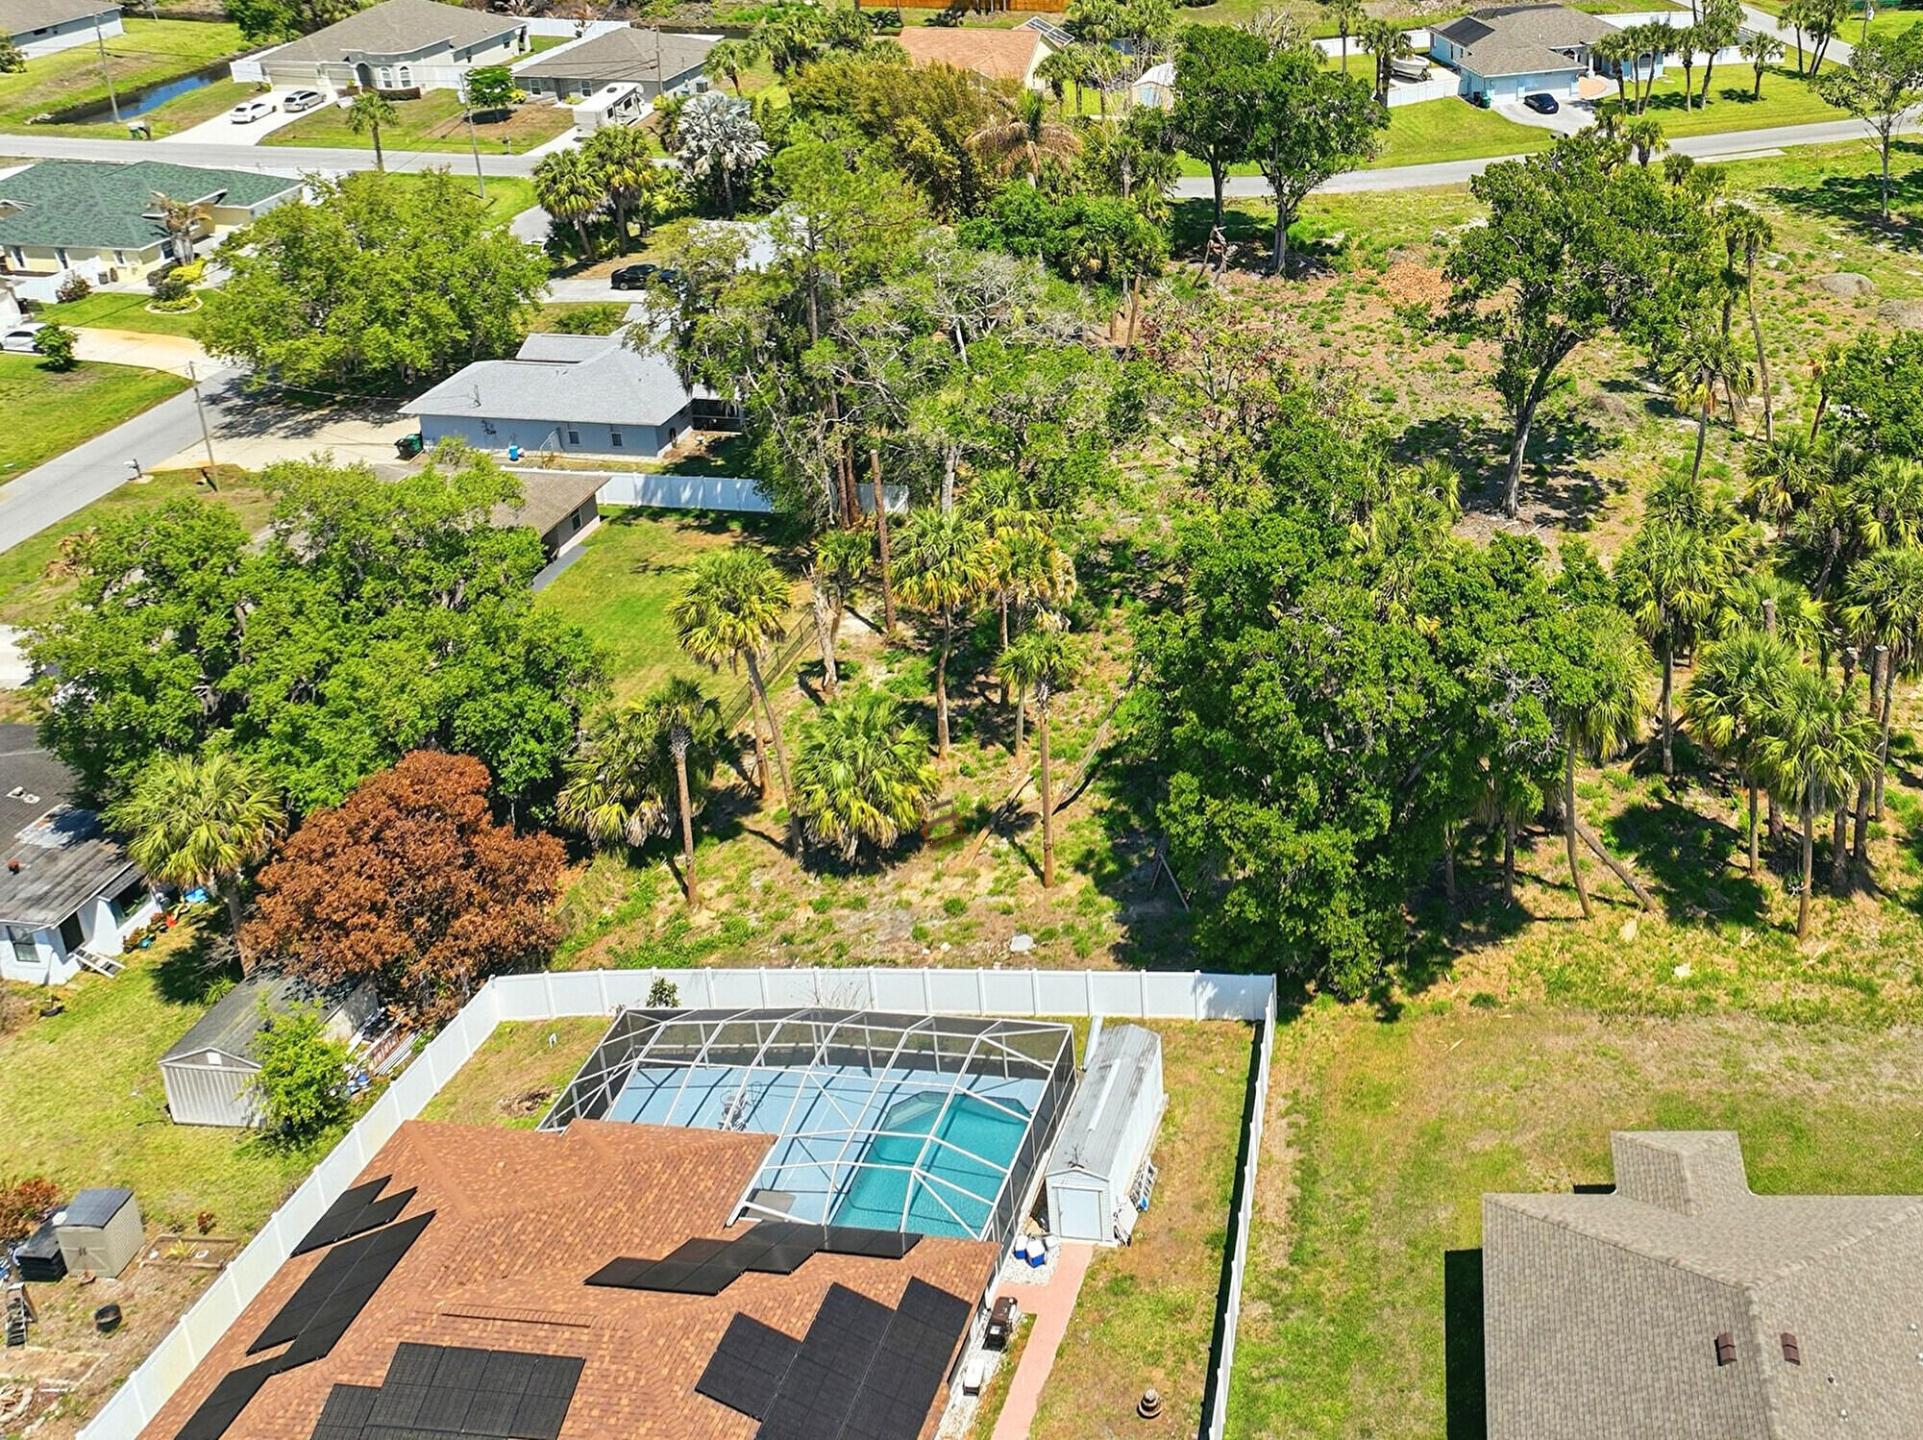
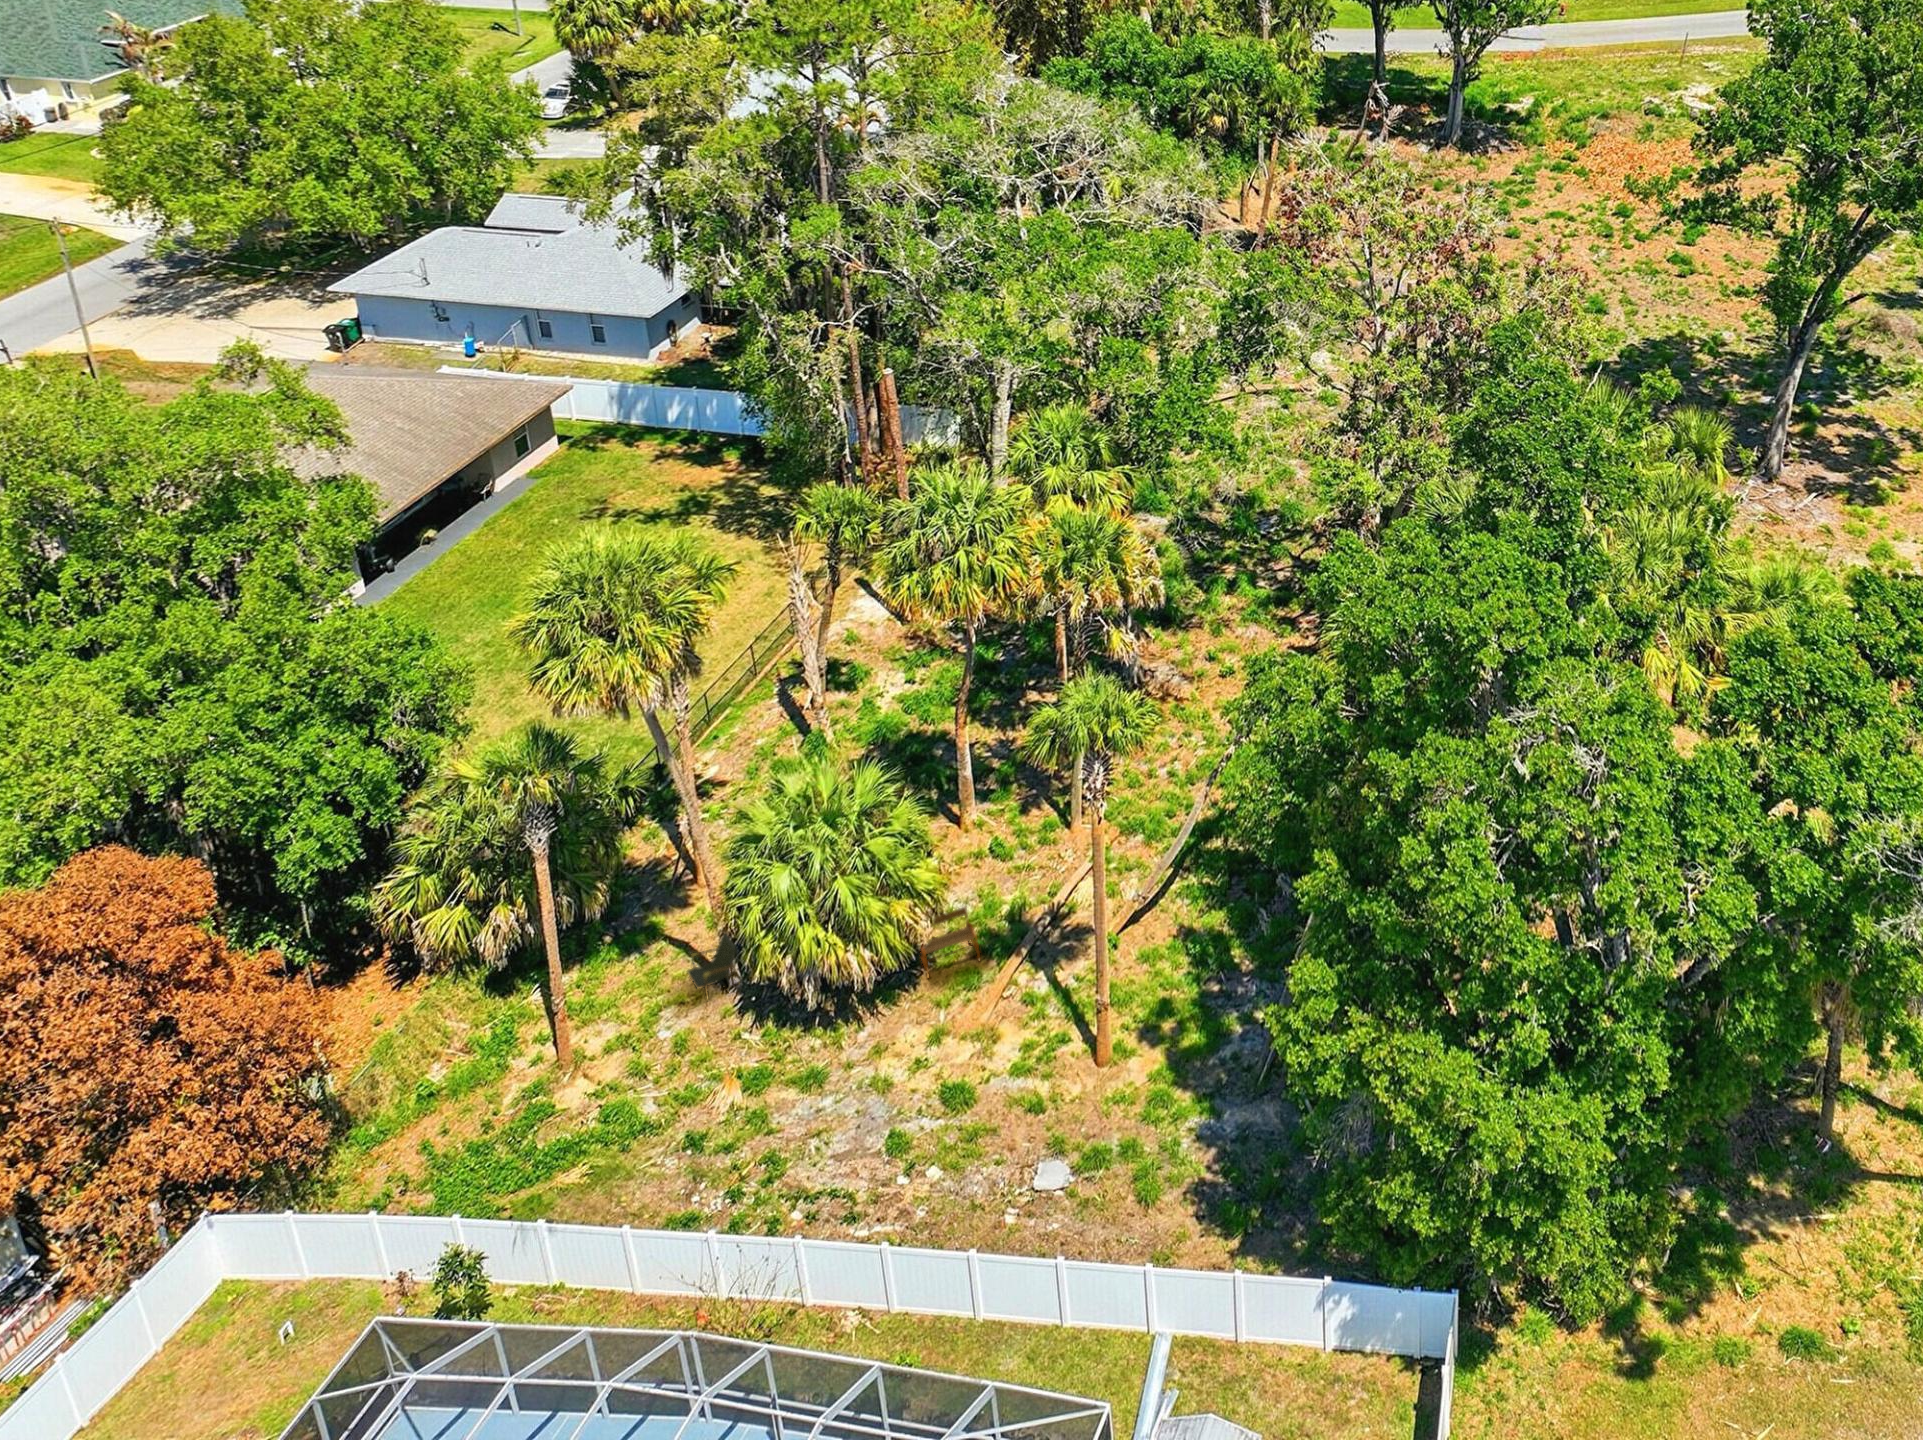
lounge chair: none [764,822,800,865] -> present [687,935,738,998]

